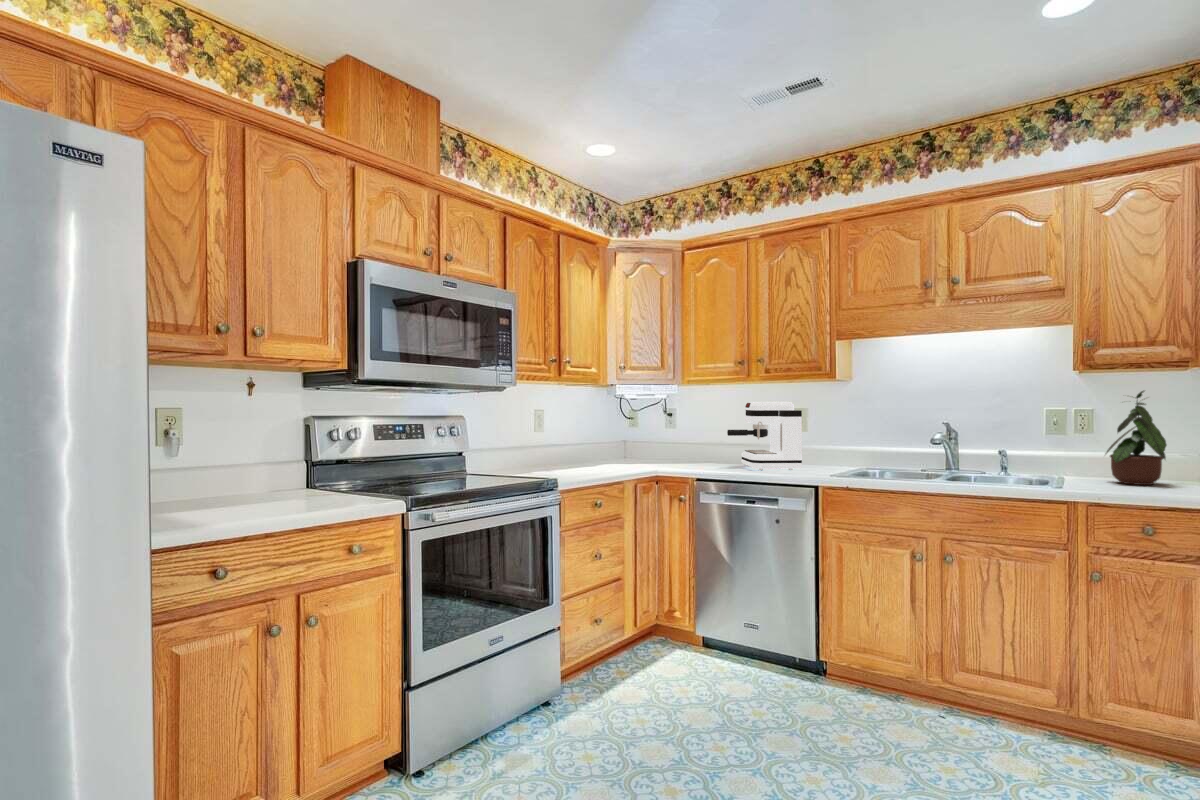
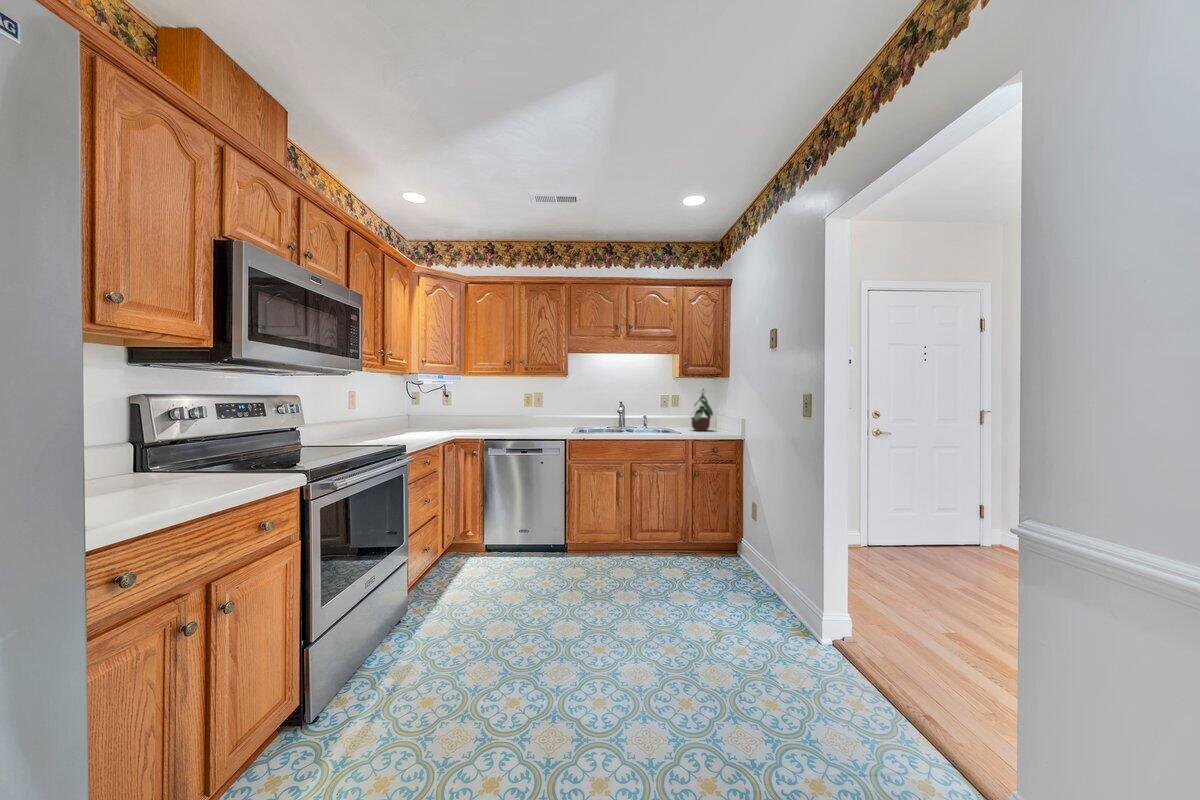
coffee maker: present [727,402,802,470] -> none [500,389,548,433]

